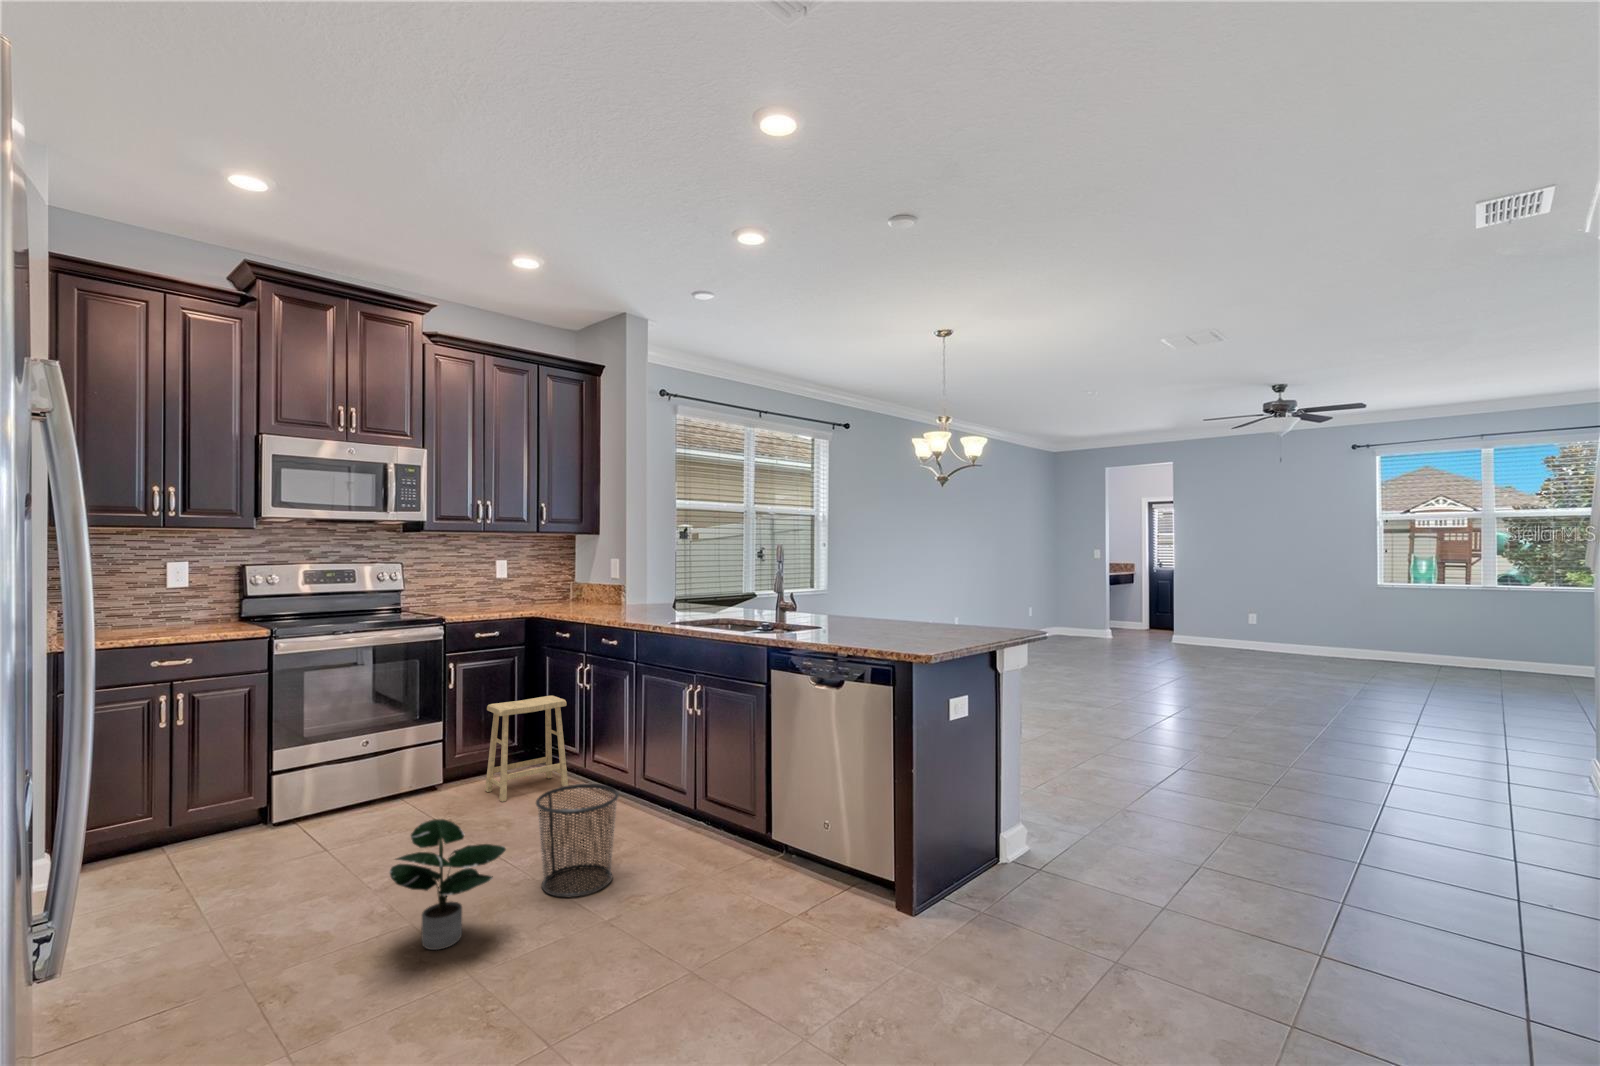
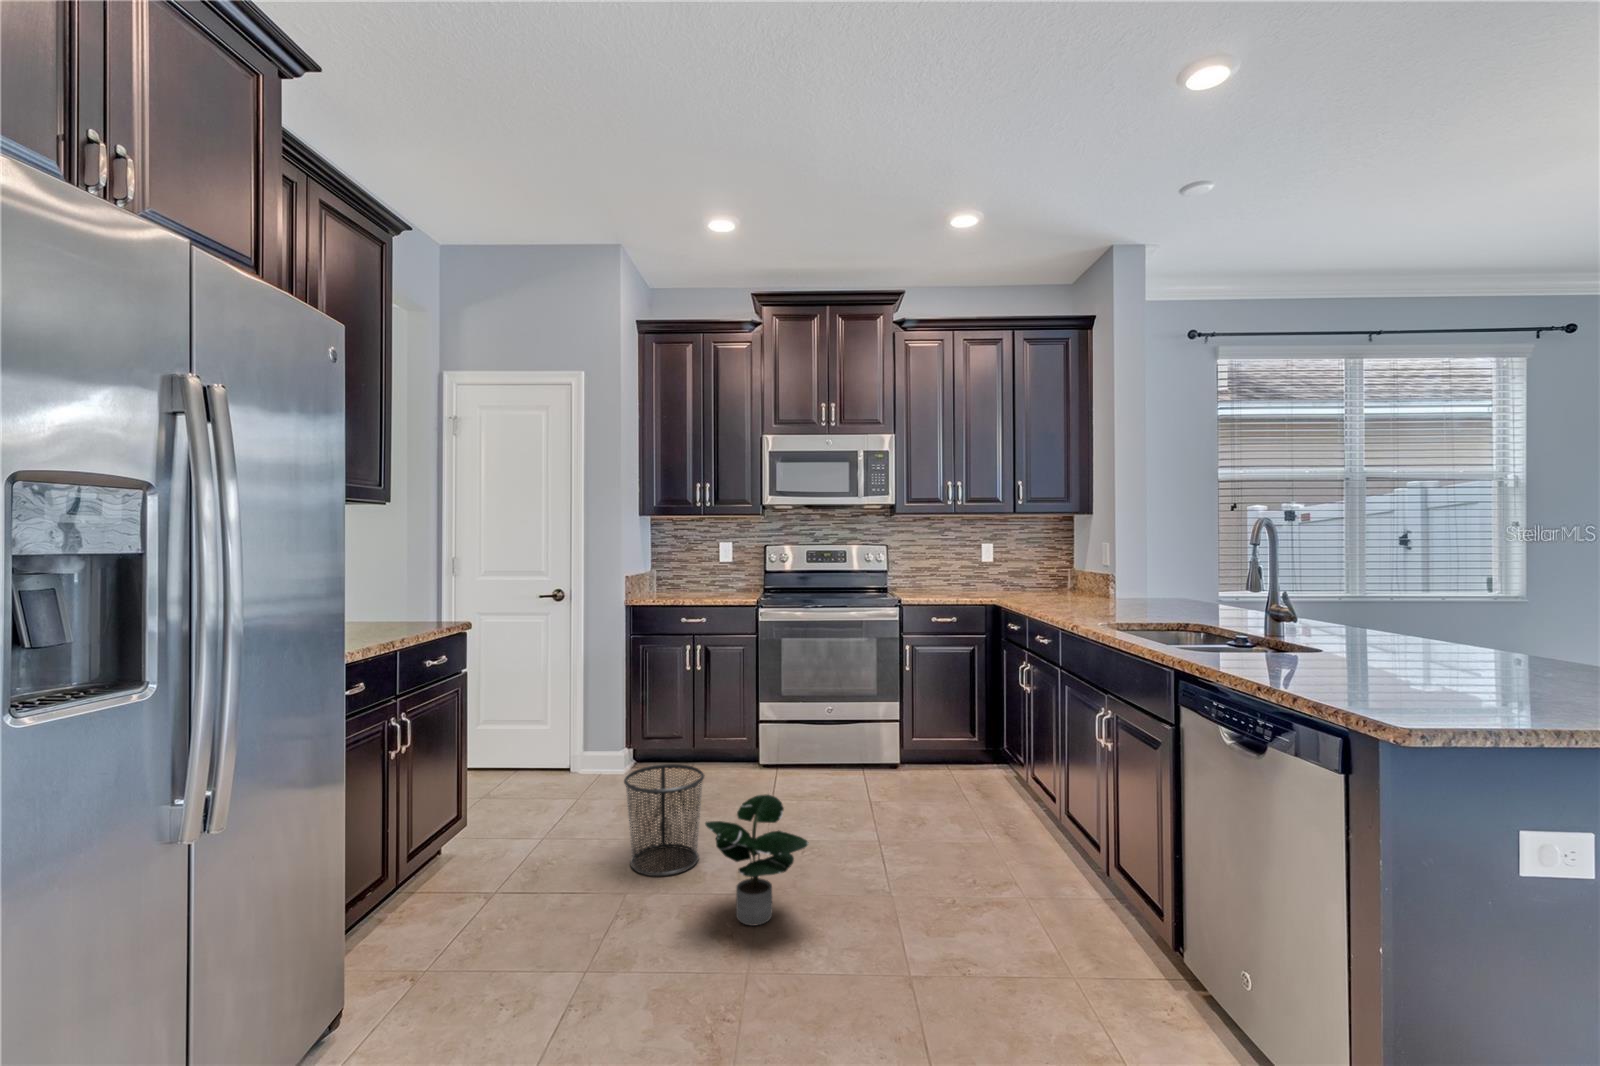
footstool: present [485,696,568,802] -> none [930,692,1009,799]
waste bin: present [536,784,619,897] -> present [624,764,705,876]

